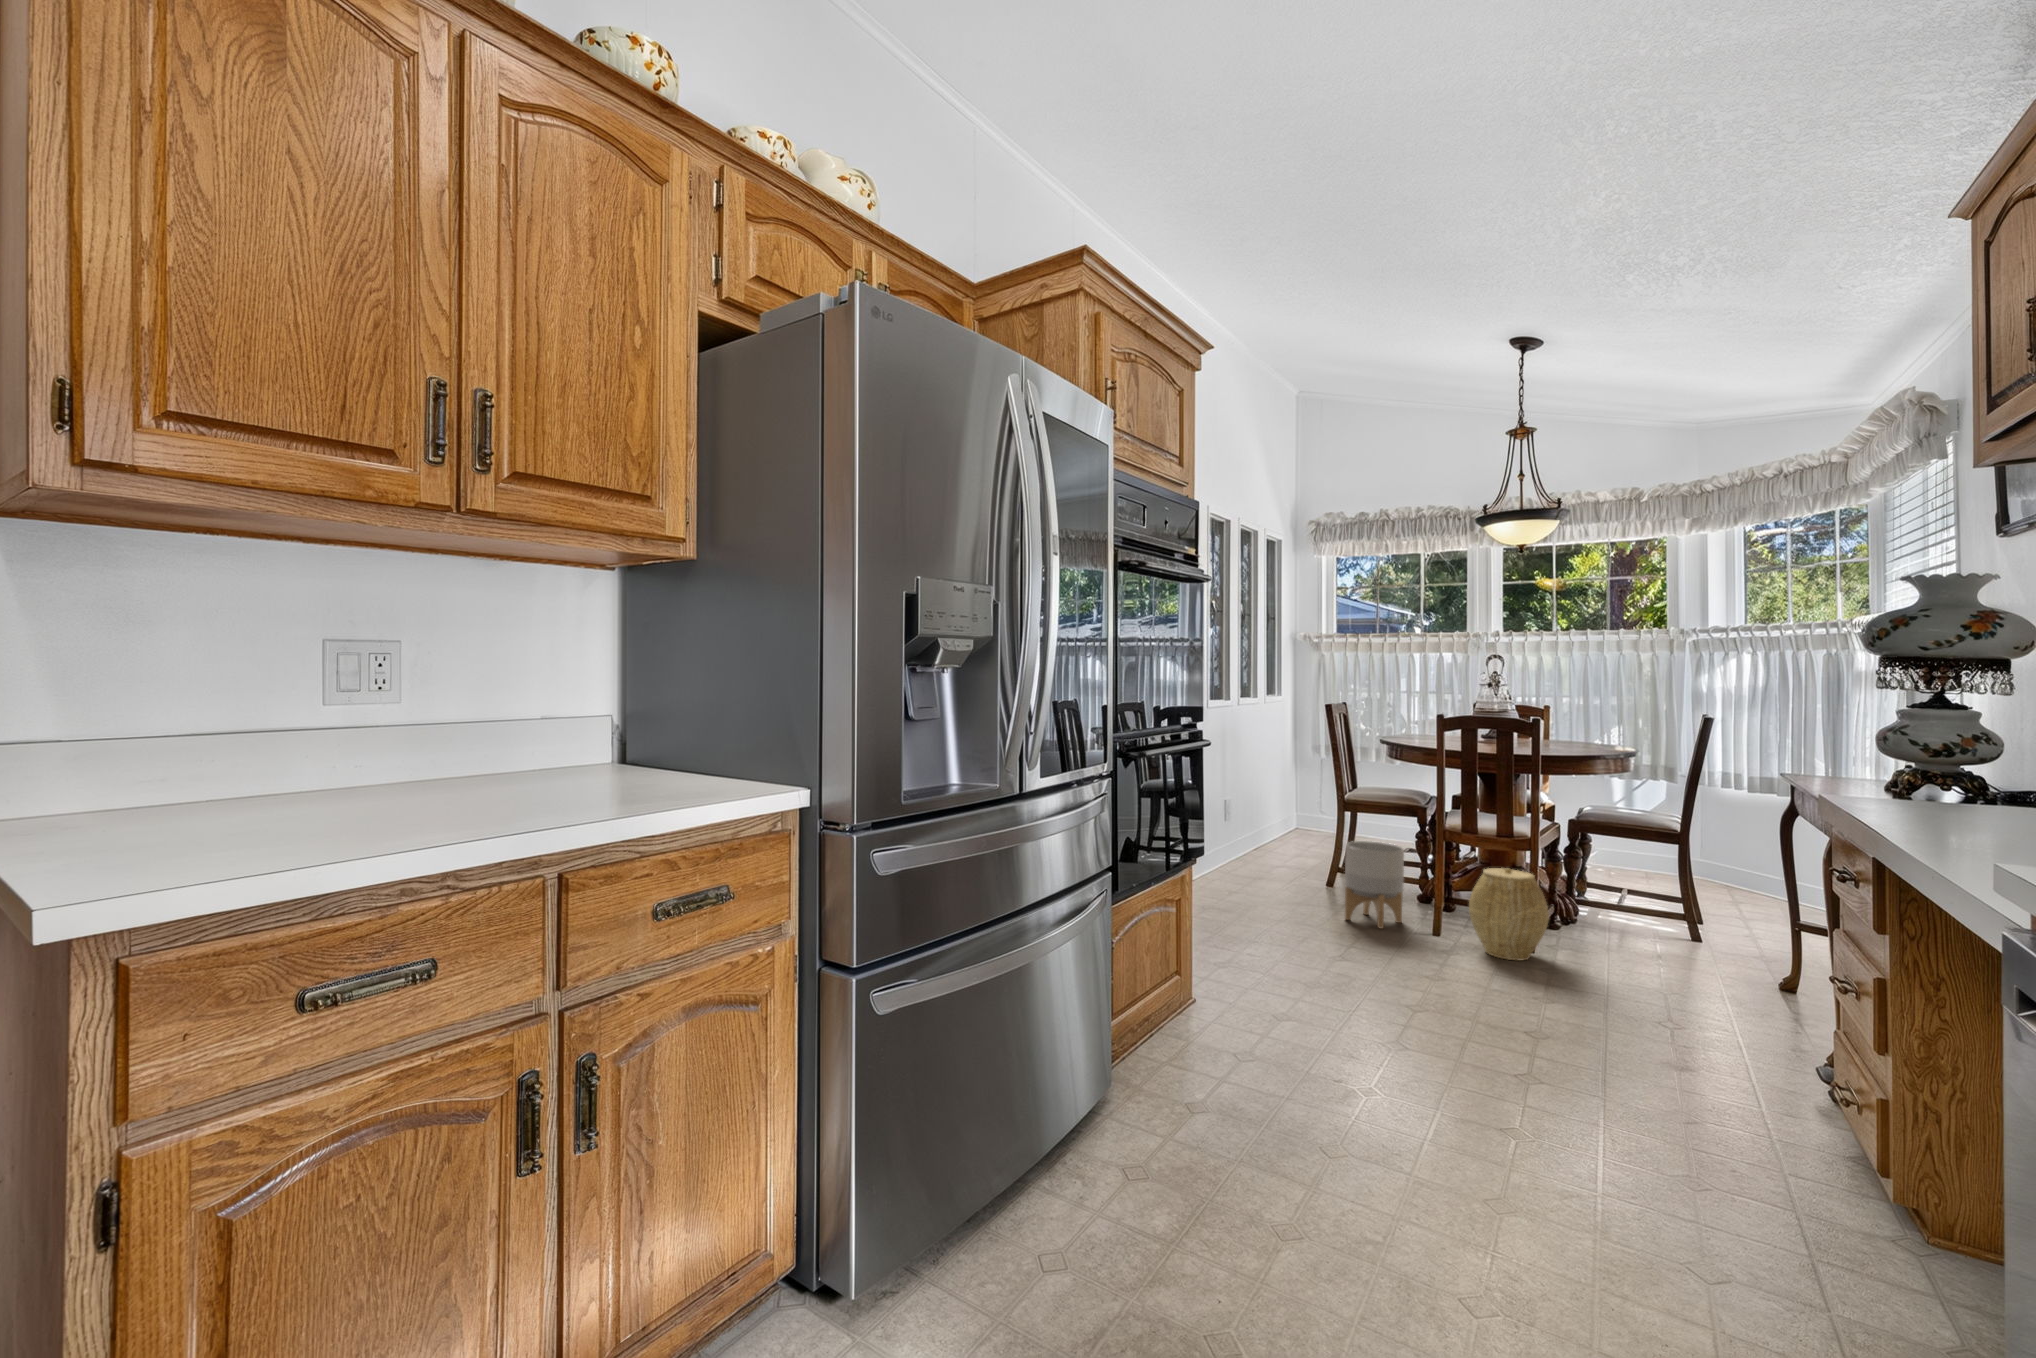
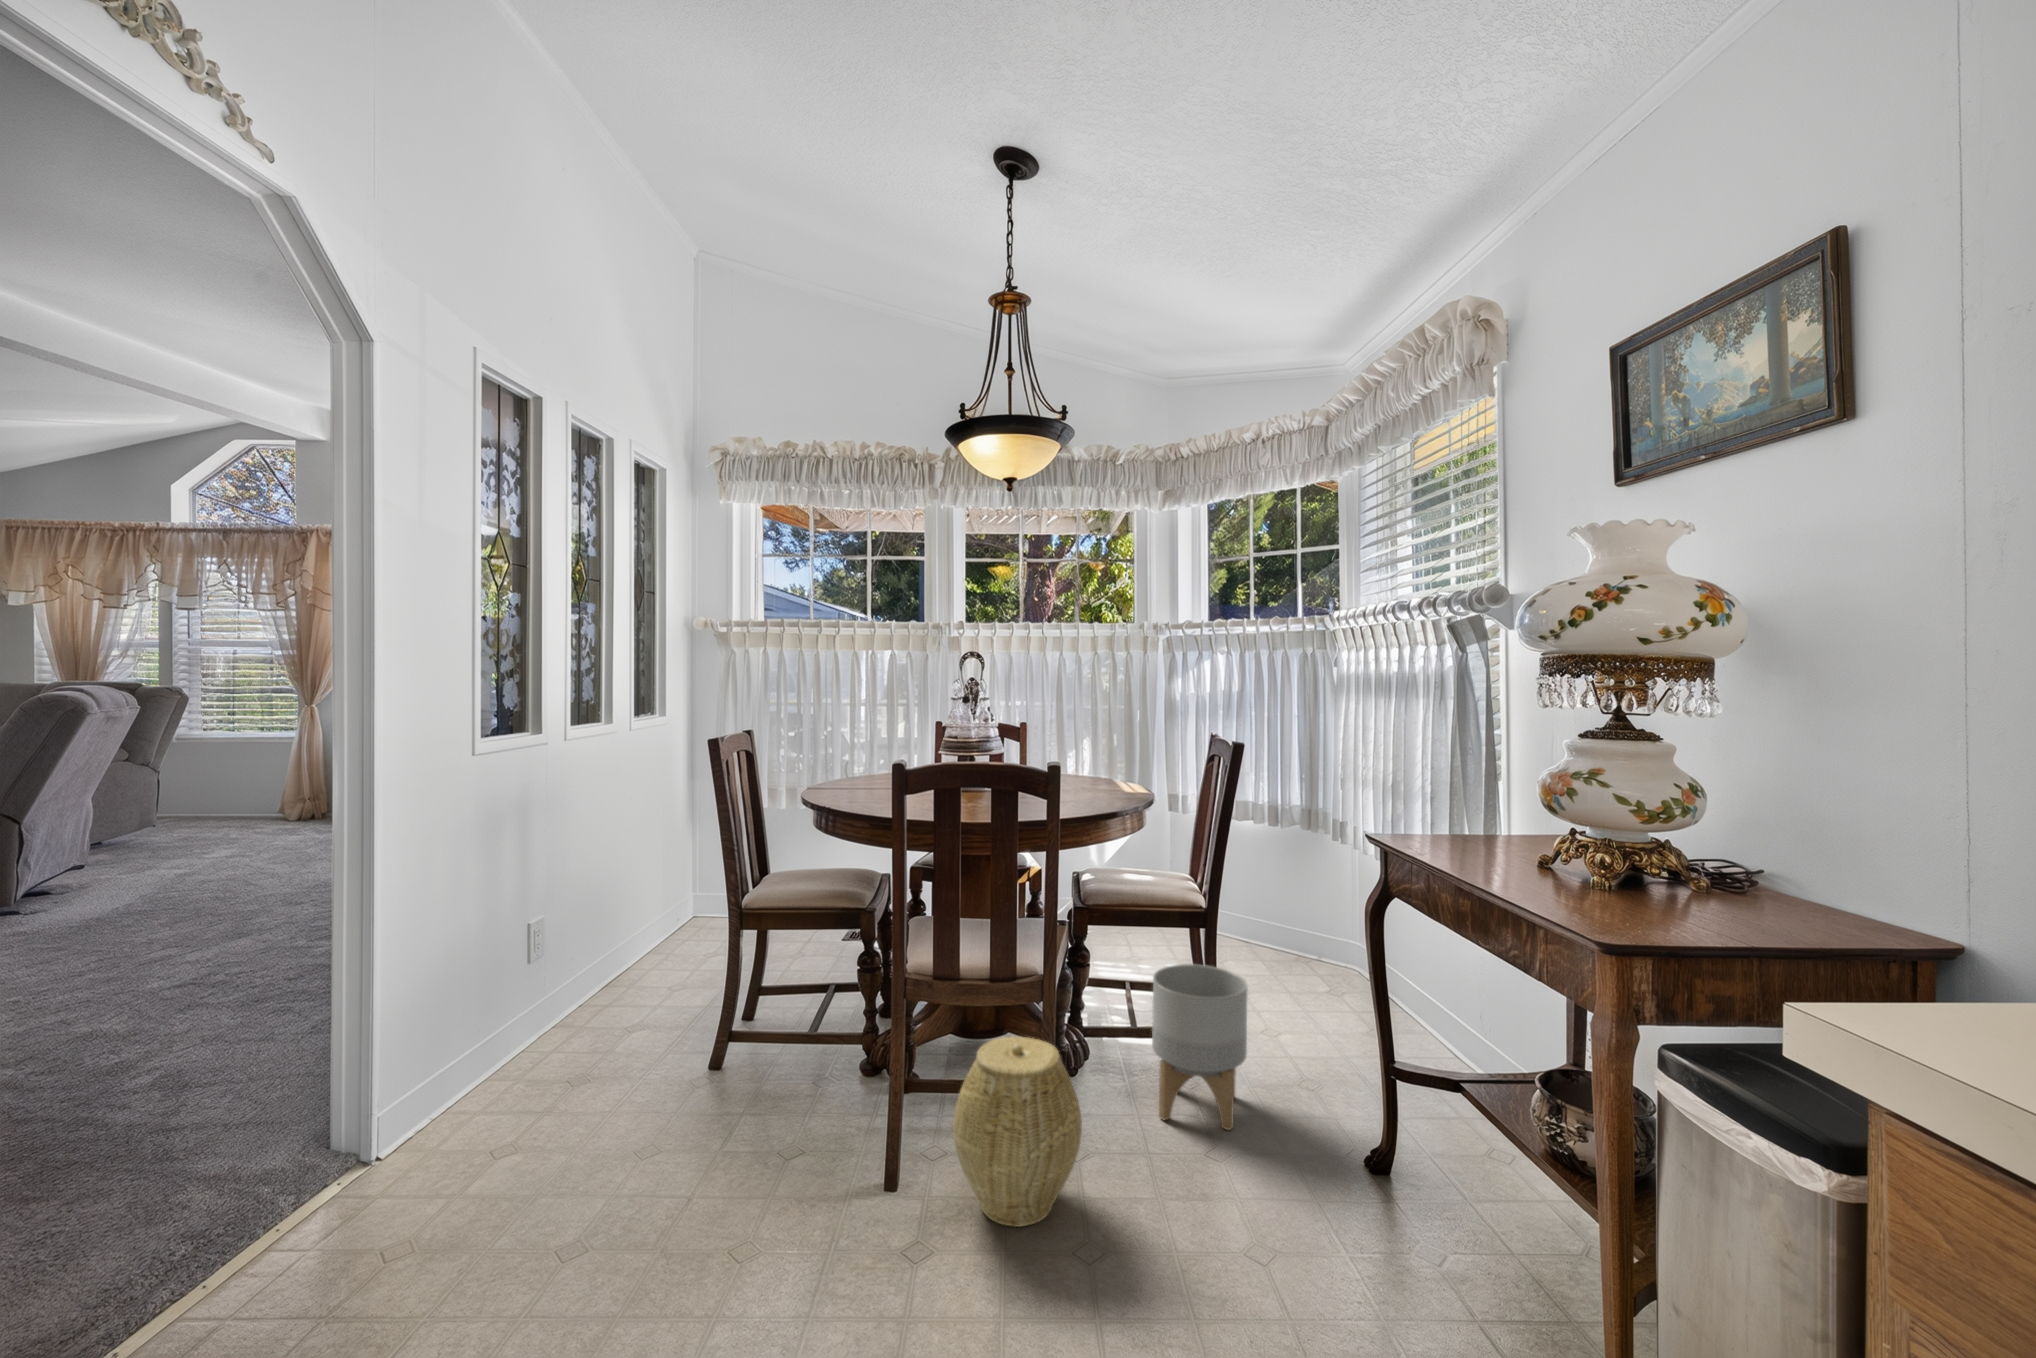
planter: present [1345,841,1404,928] -> present [1152,964,1248,1130]

